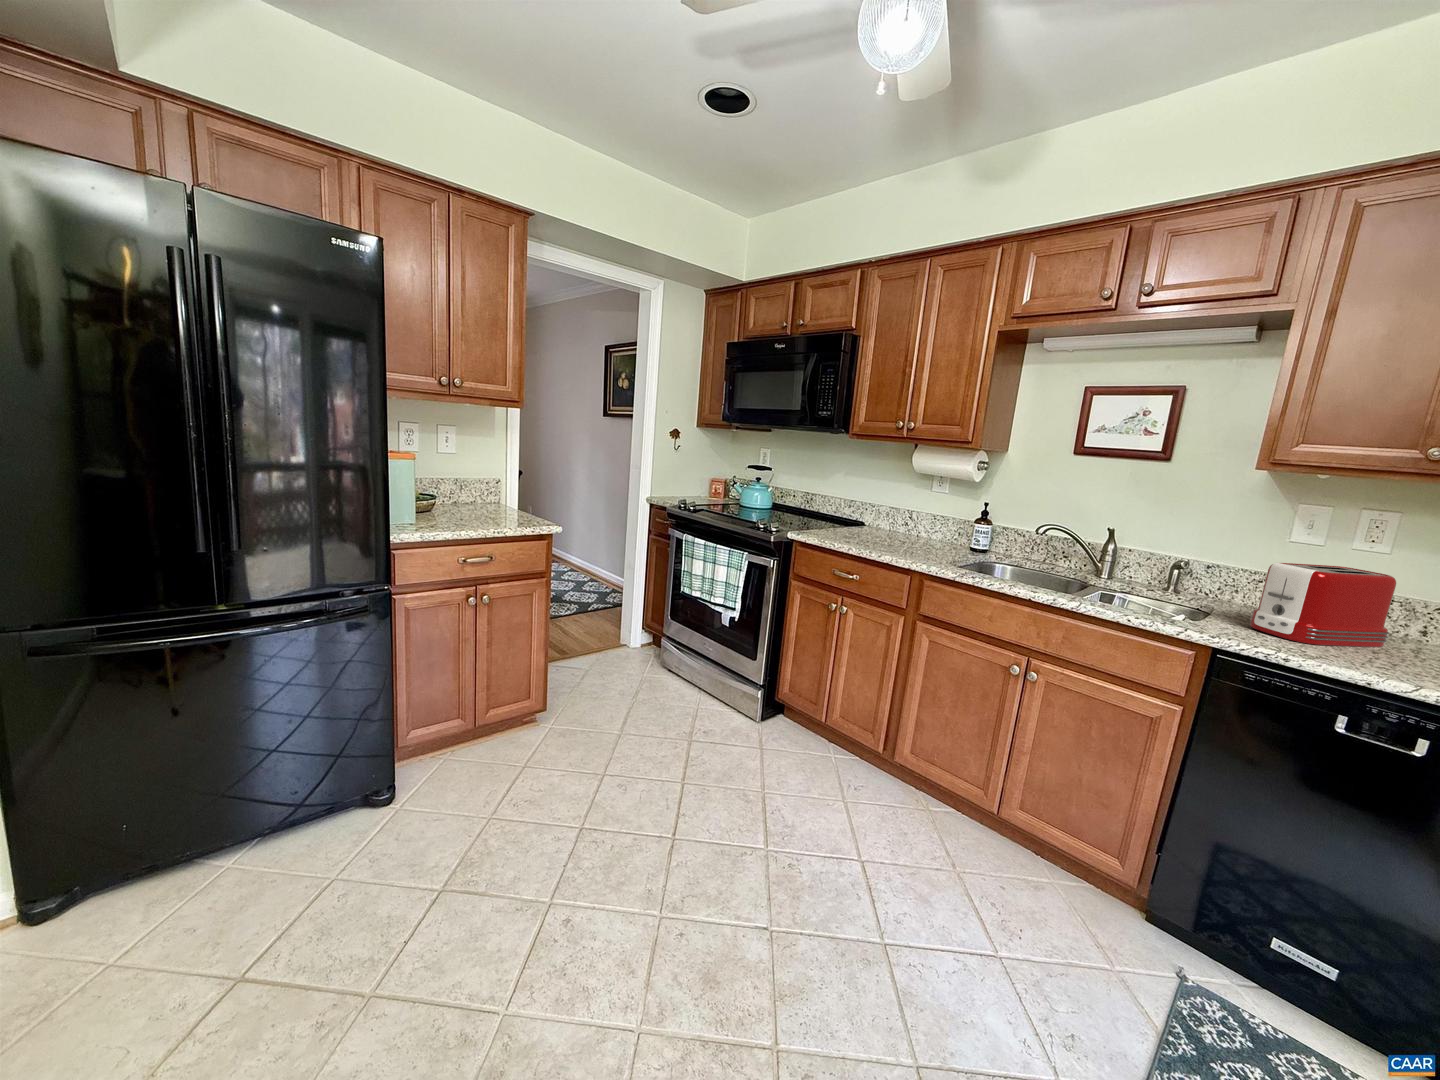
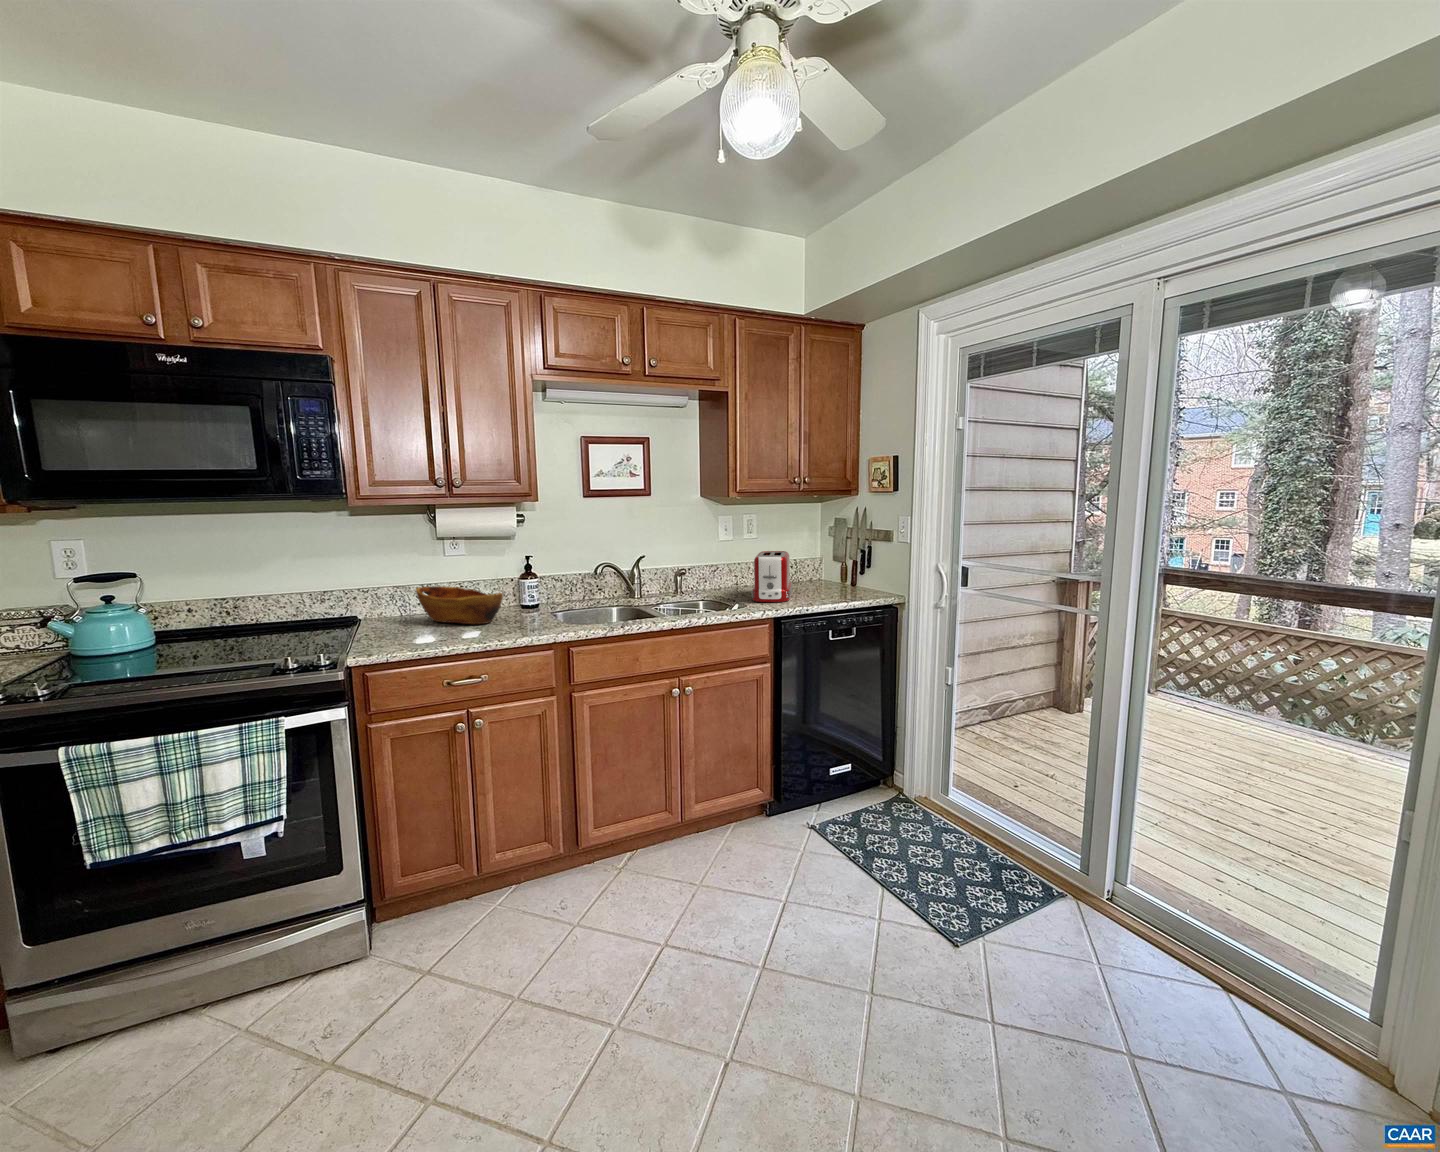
wooden bowl: none [891,510,937,547] -> present [416,586,503,624]

